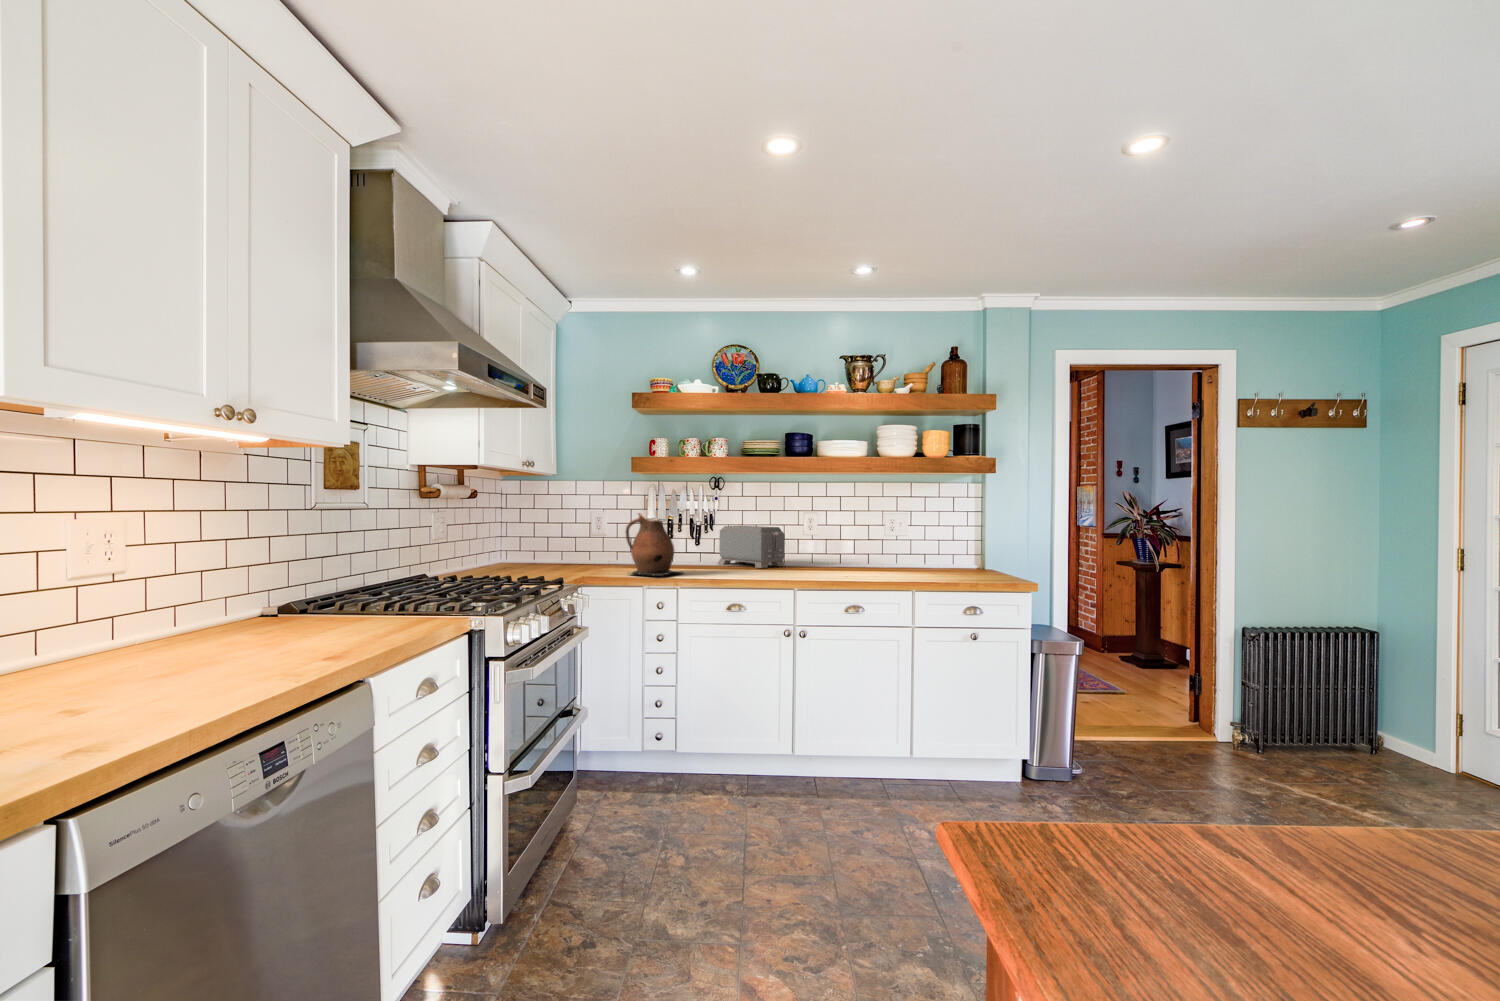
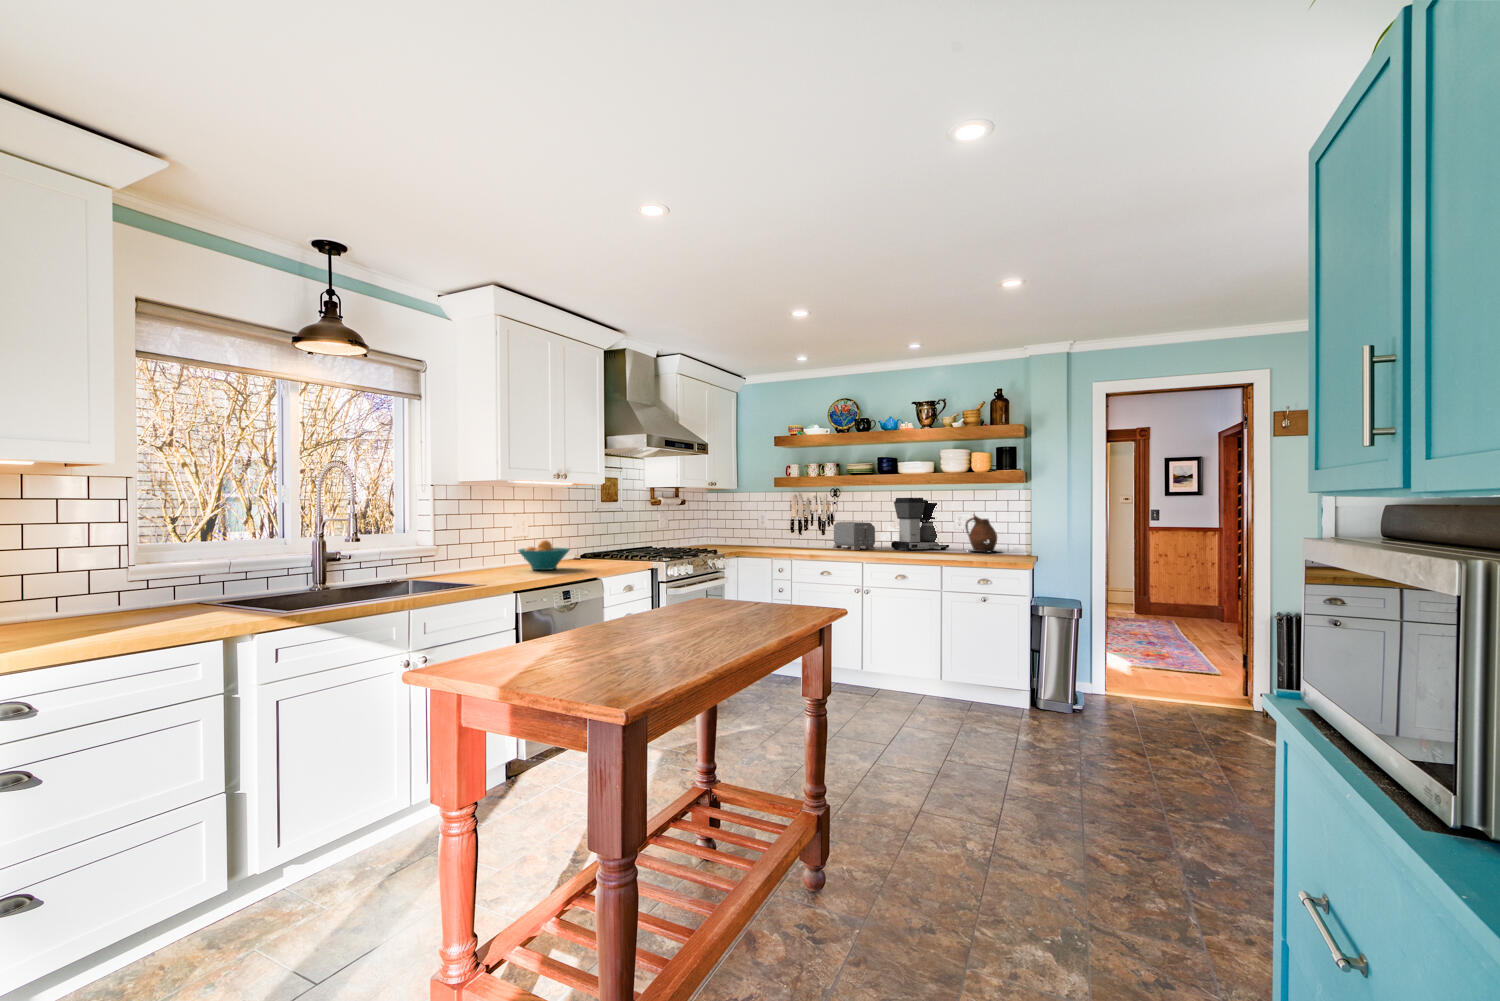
coffee maker: none [804,491,875,567] -> present [891,498,949,551]
ceramic pitcher: present [626,513,682,576] -> present [965,515,997,553]
fruit bowl: none [71,588,262,678] -> present [518,540,570,570]

